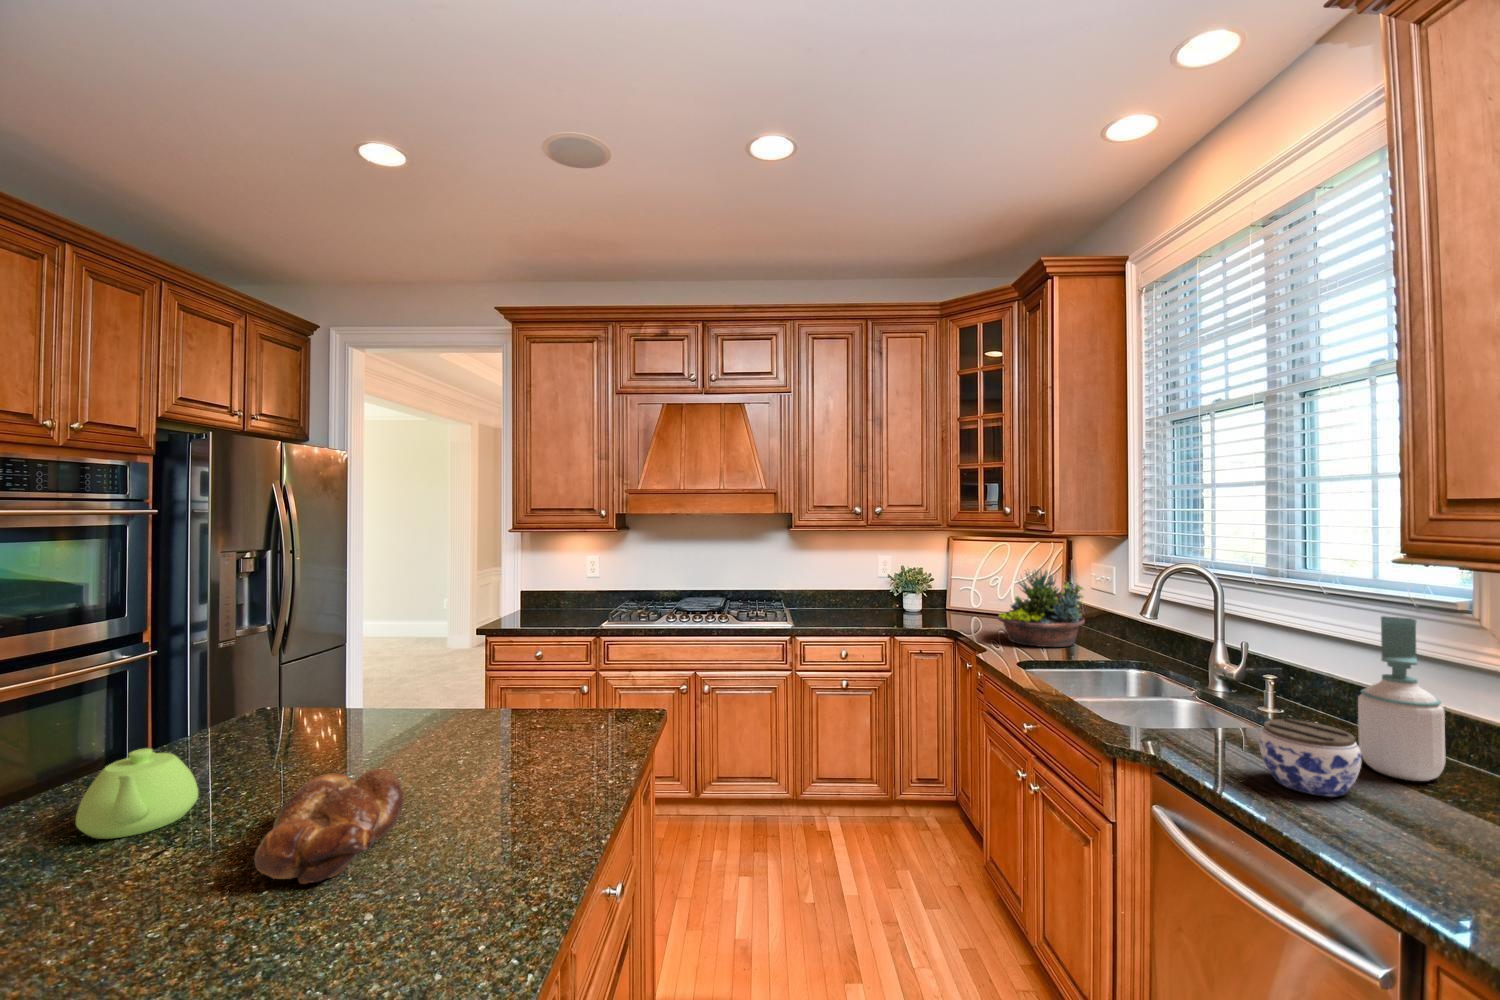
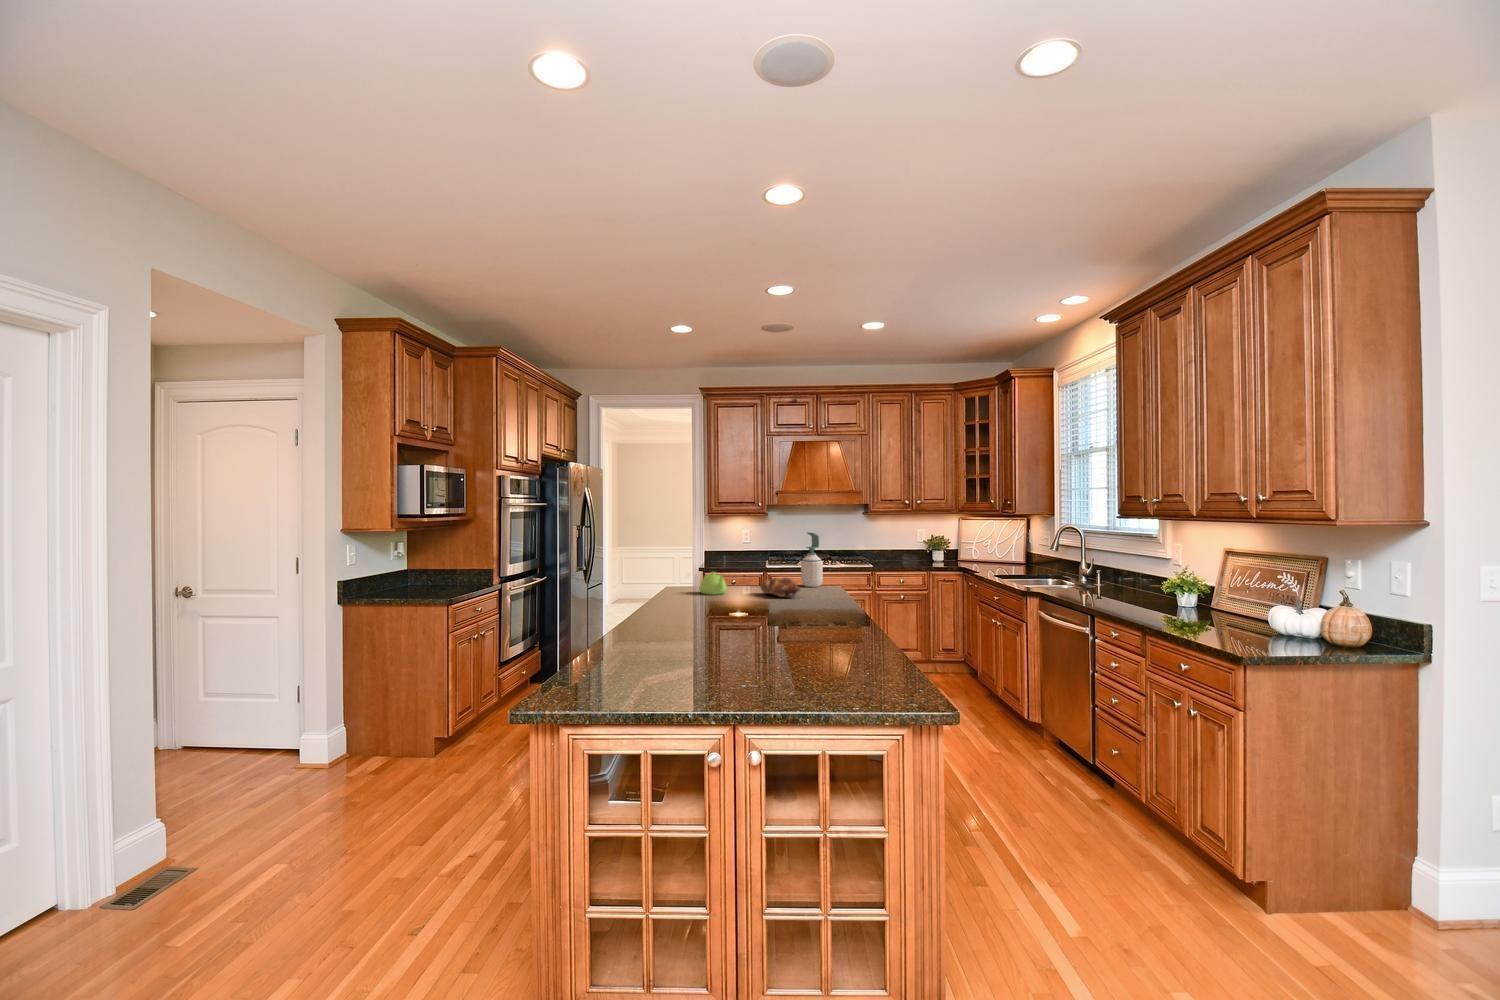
succulent planter: present [998,570,1085,647] -> none [986,532,1032,572]
soap bottle: present [1358,616,1446,781] -> present [801,532,823,587]
jar: present [1259,719,1361,797] -> none [1071,574,1101,596]

